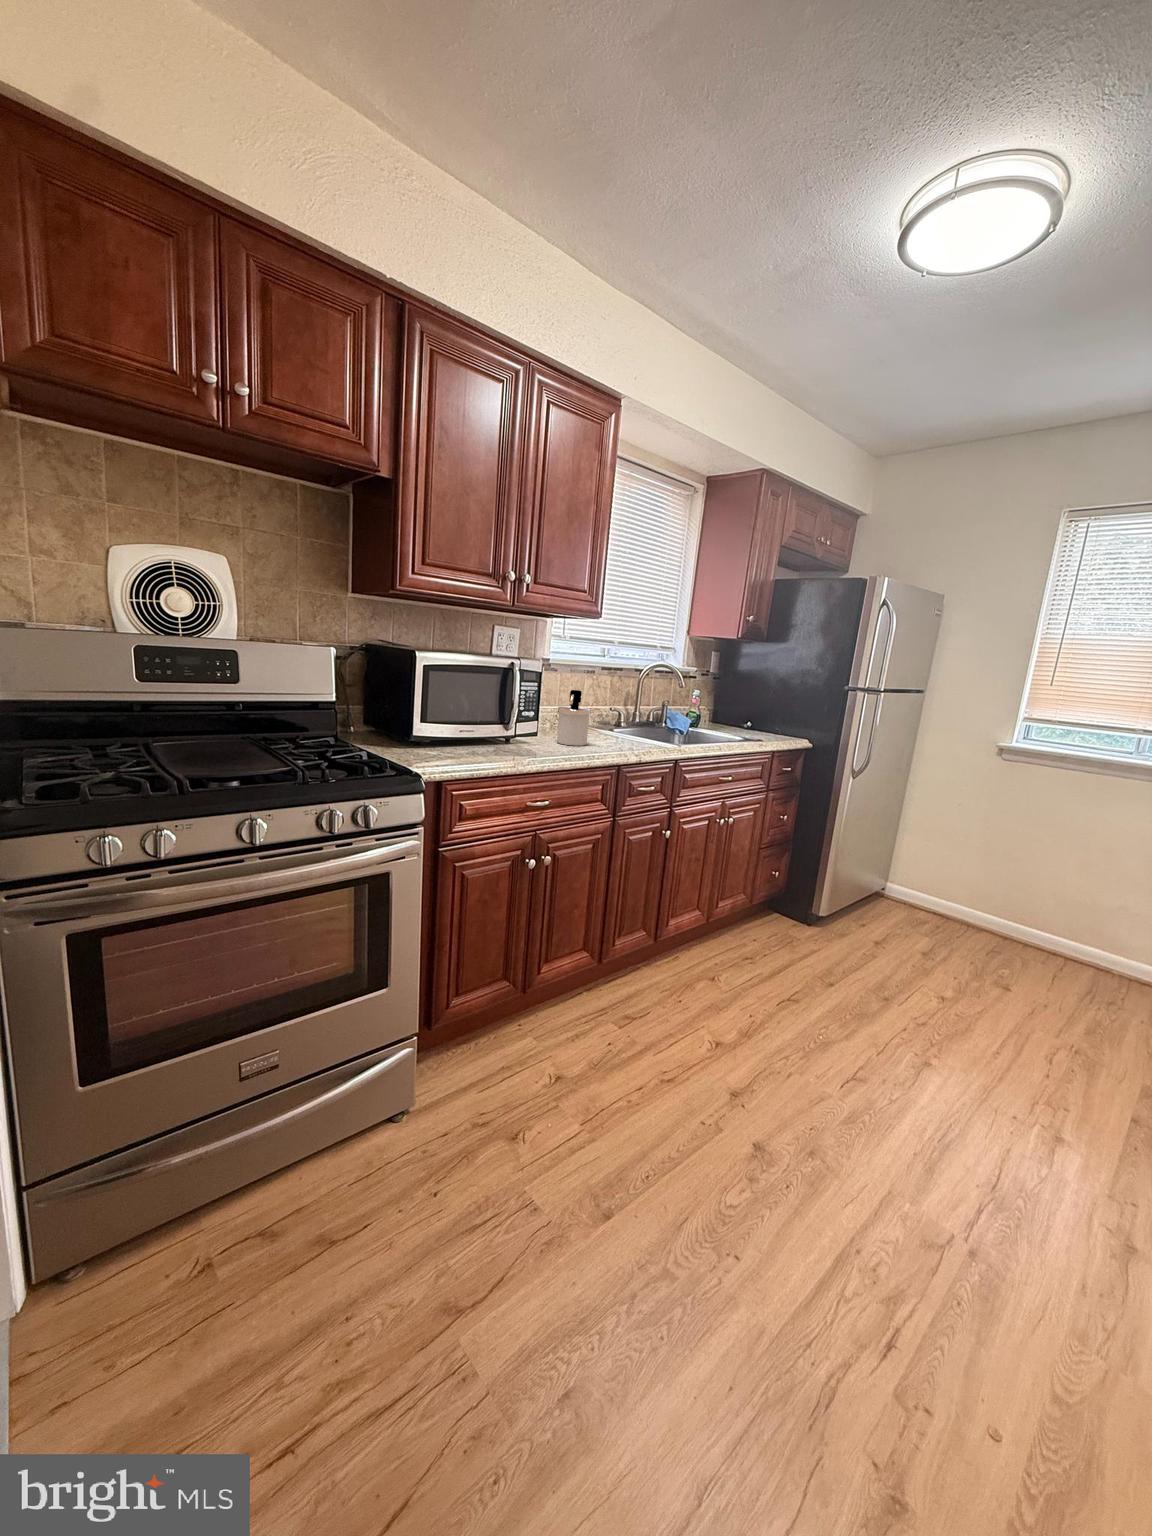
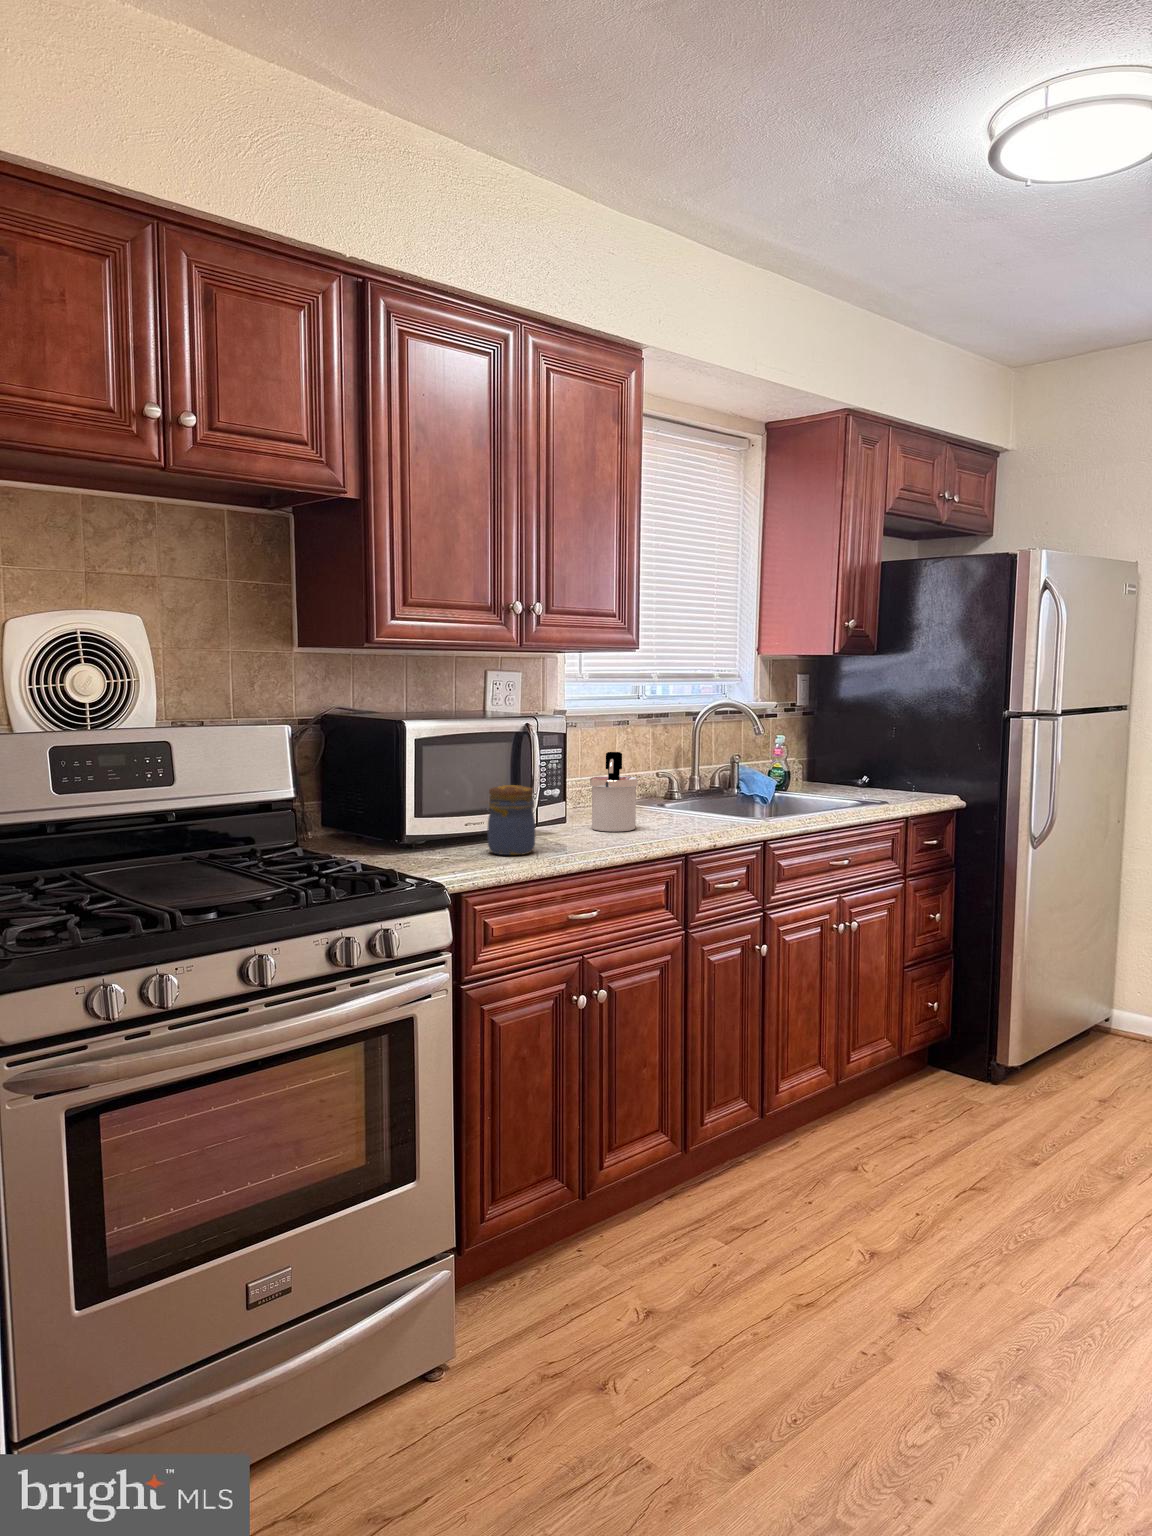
jar: none [475,706,511,756] -> present [488,785,535,855]

